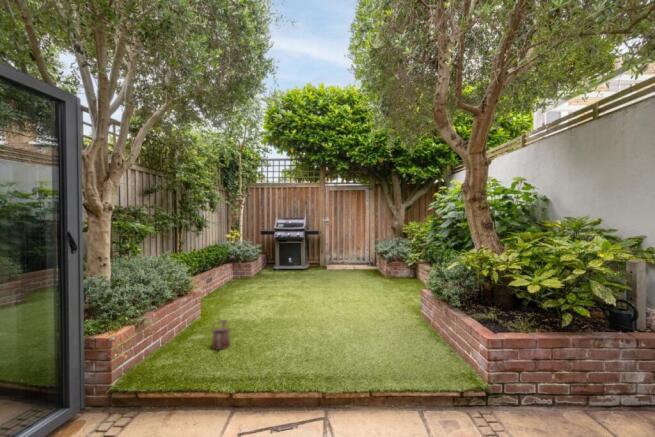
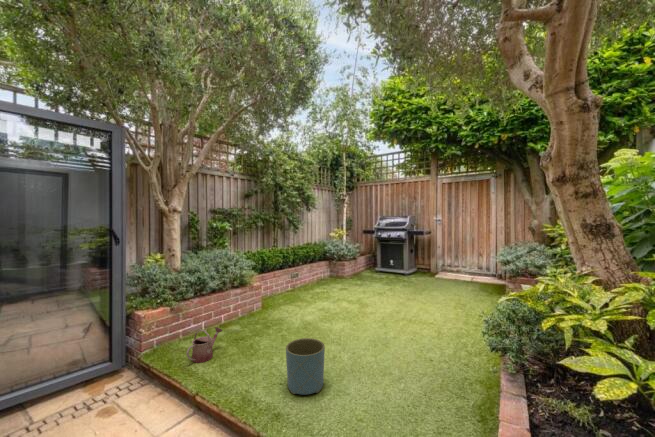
planter: none [311,309,338,345] -> present [286,338,325,395]

